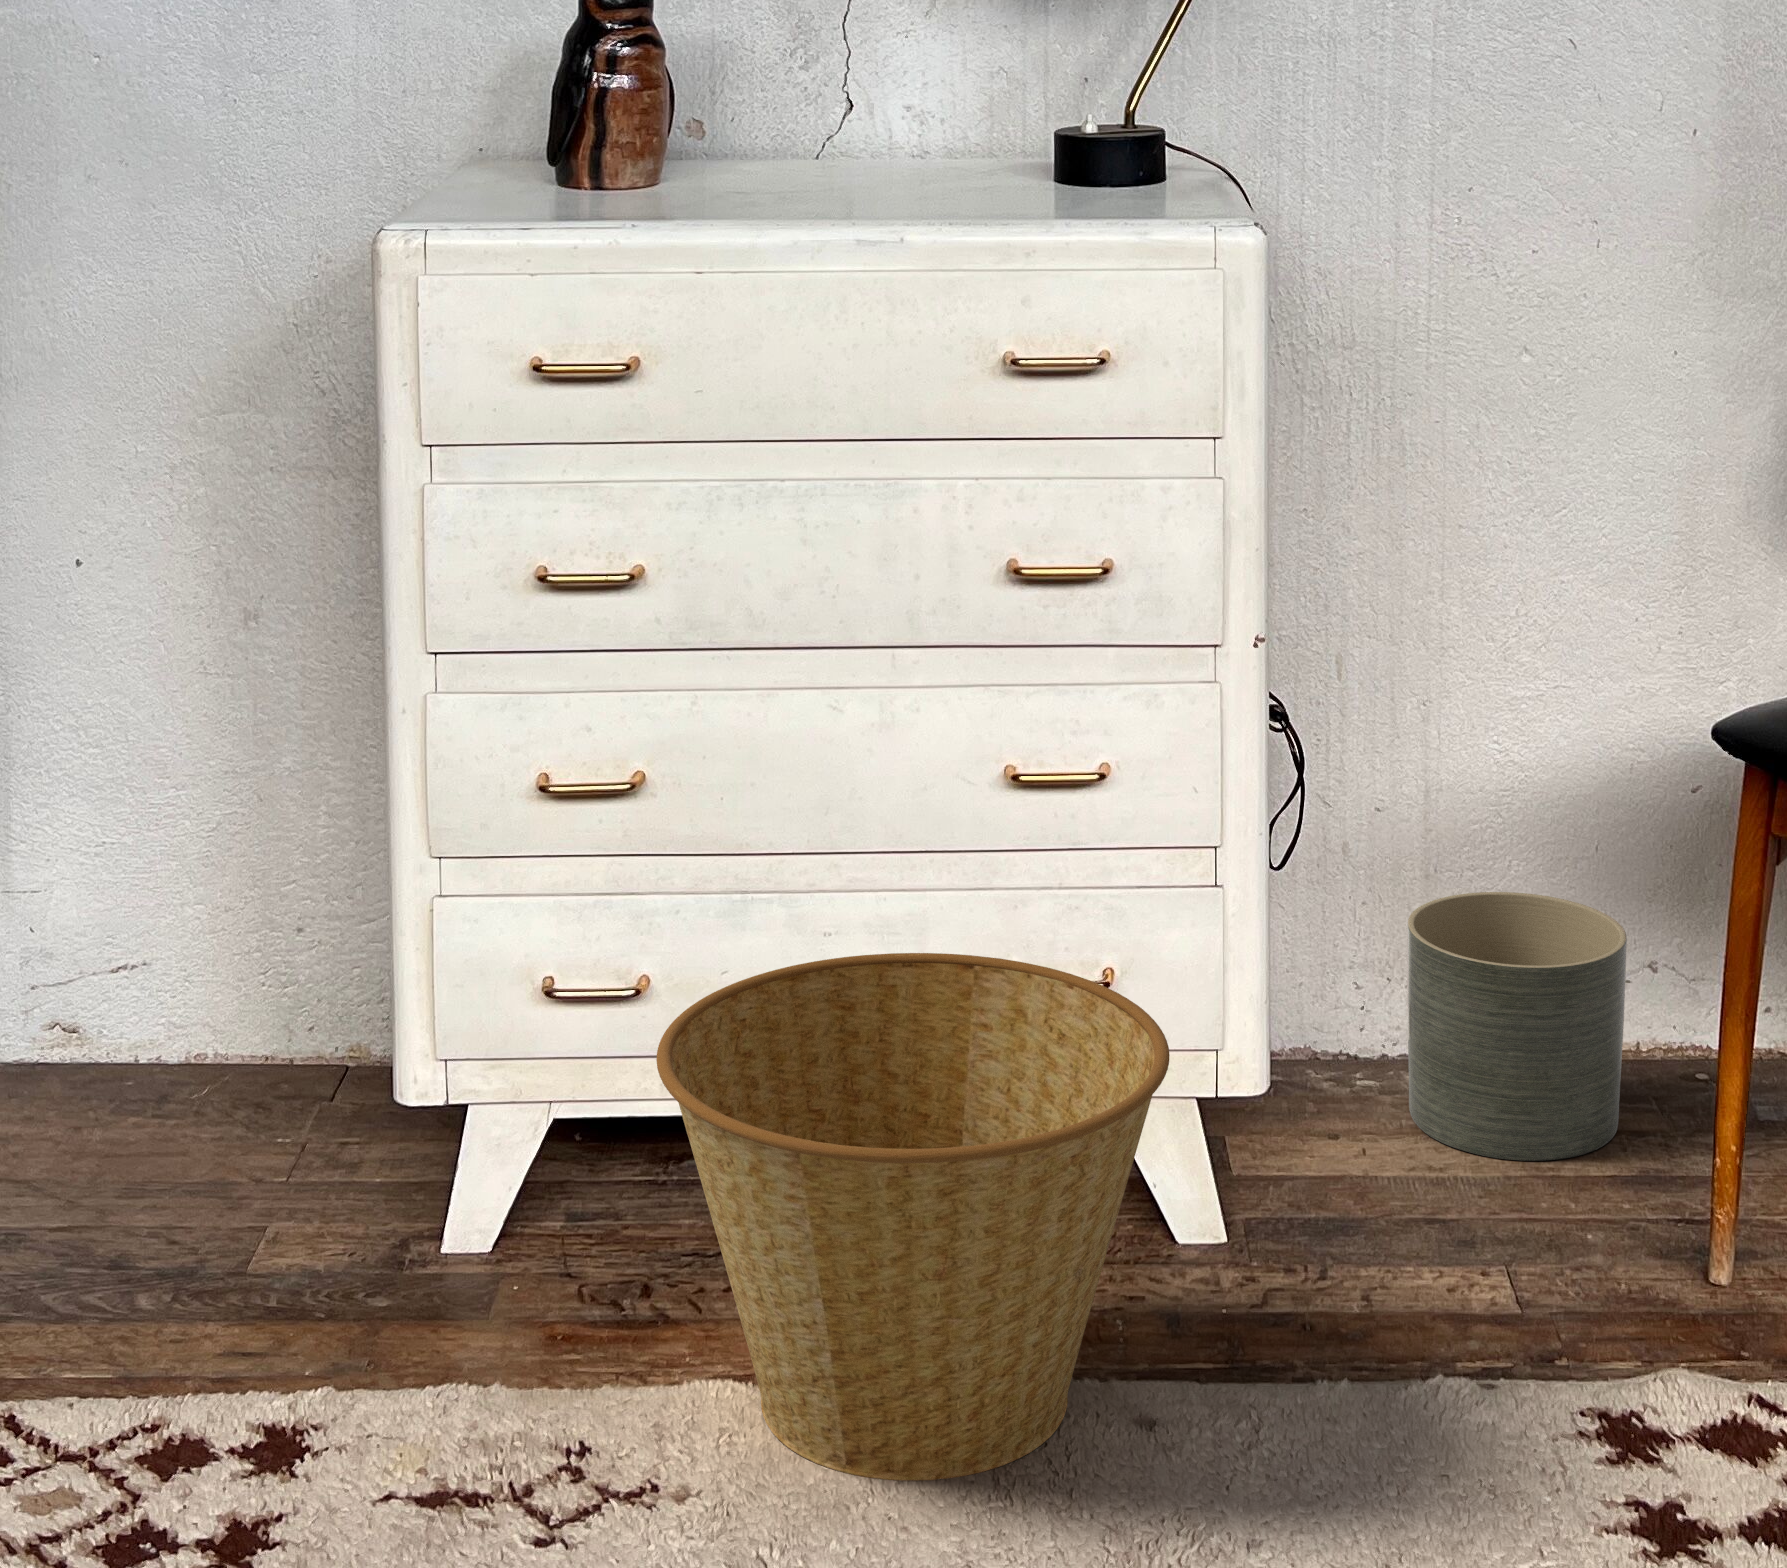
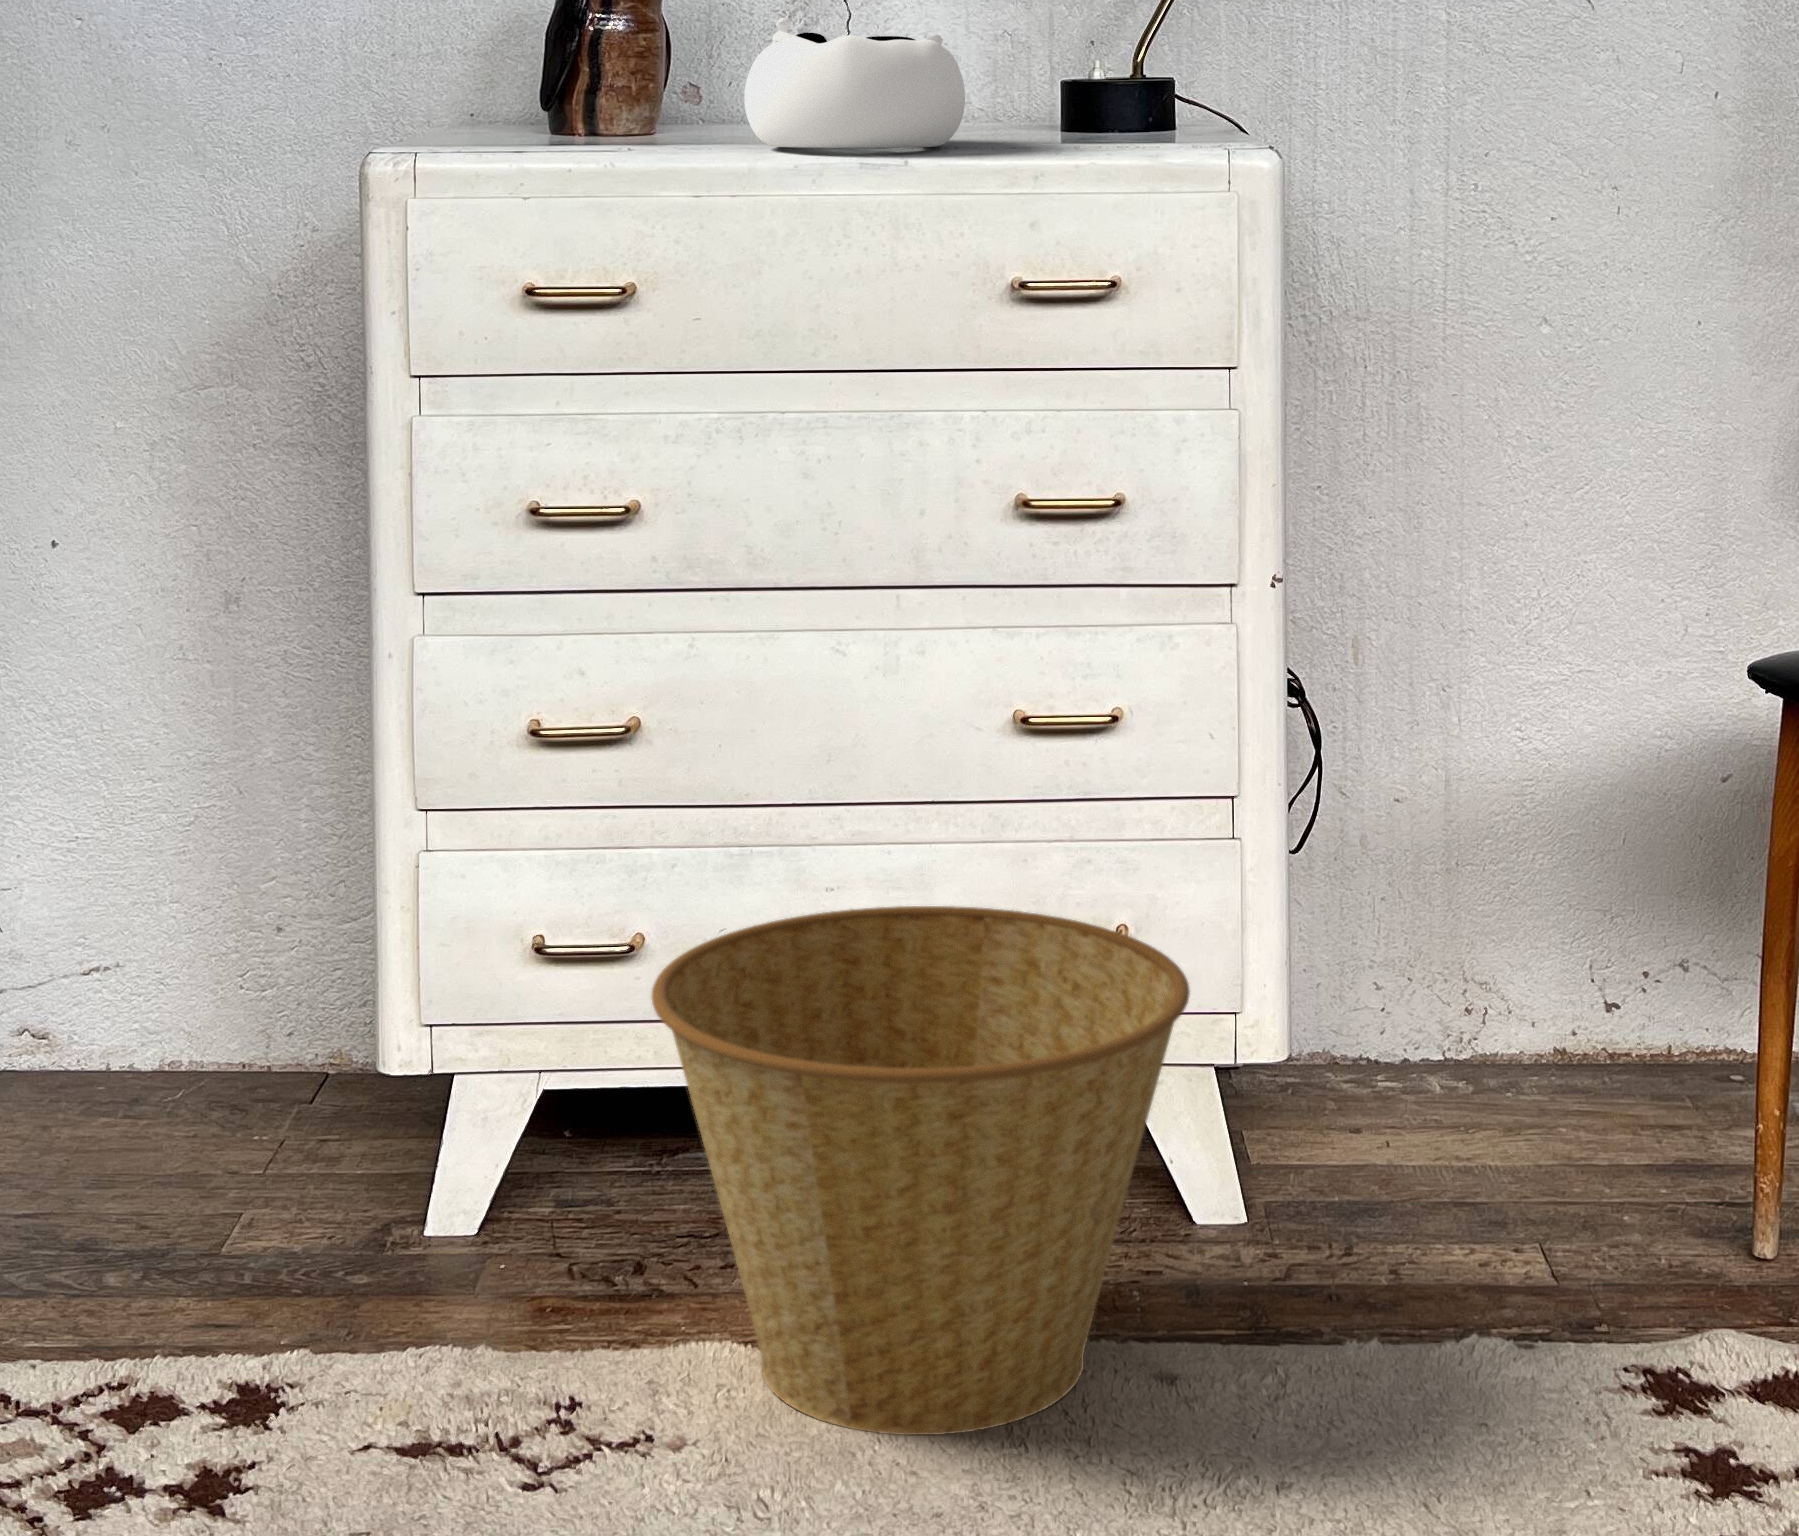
decorative bowl: none [743,87,958,220] -> present [744,18,965,148]
planter: present [1407,892,1627,1161] -> none [1433,879,1660,1147]

